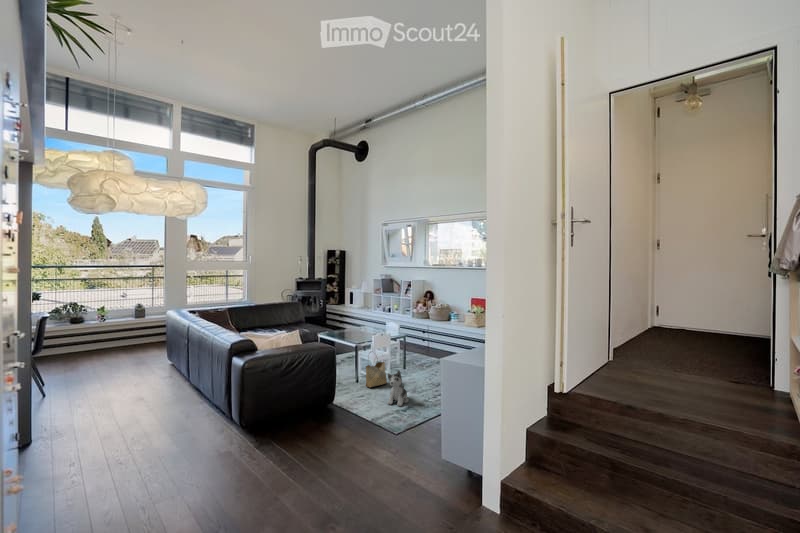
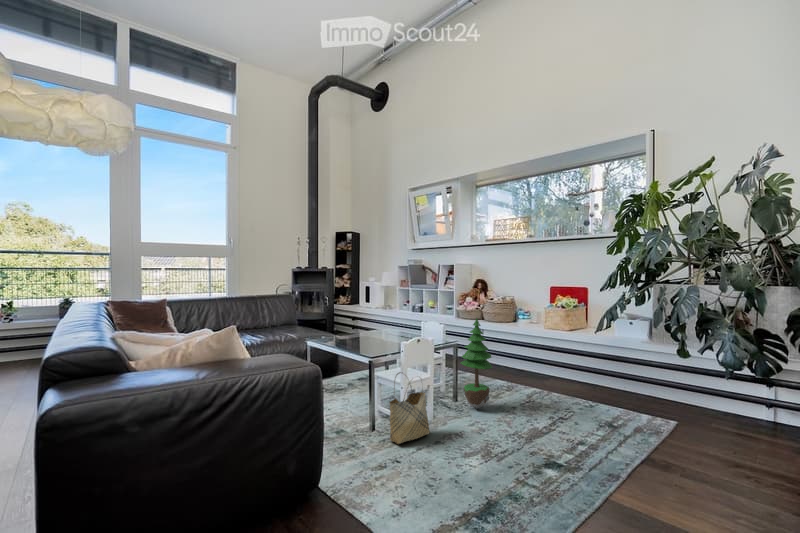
potted tree: none [406,321,424,372] -> present [461,318,492,409]
plush toy: present [388,371,408,406] -> none [437,417,483,500]

